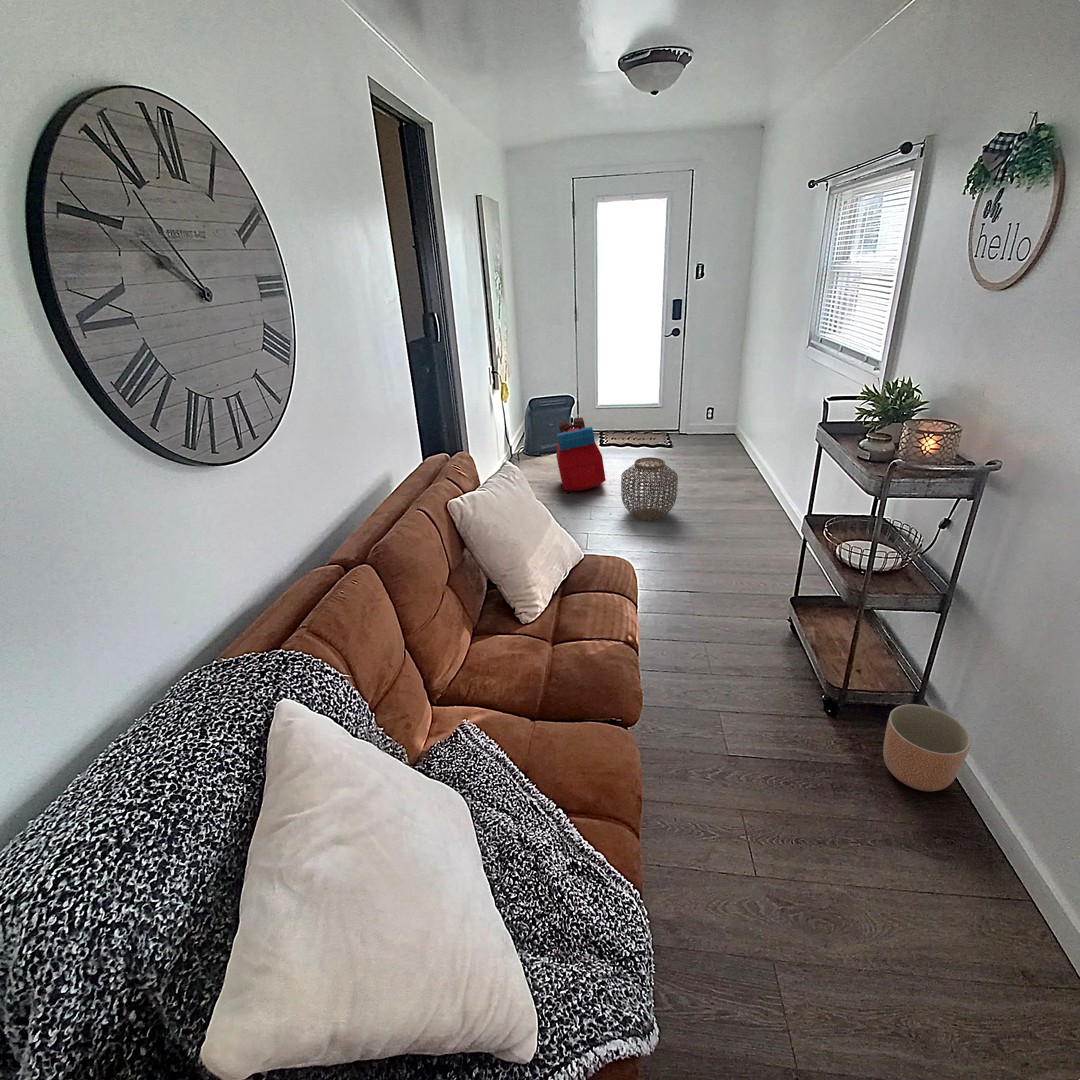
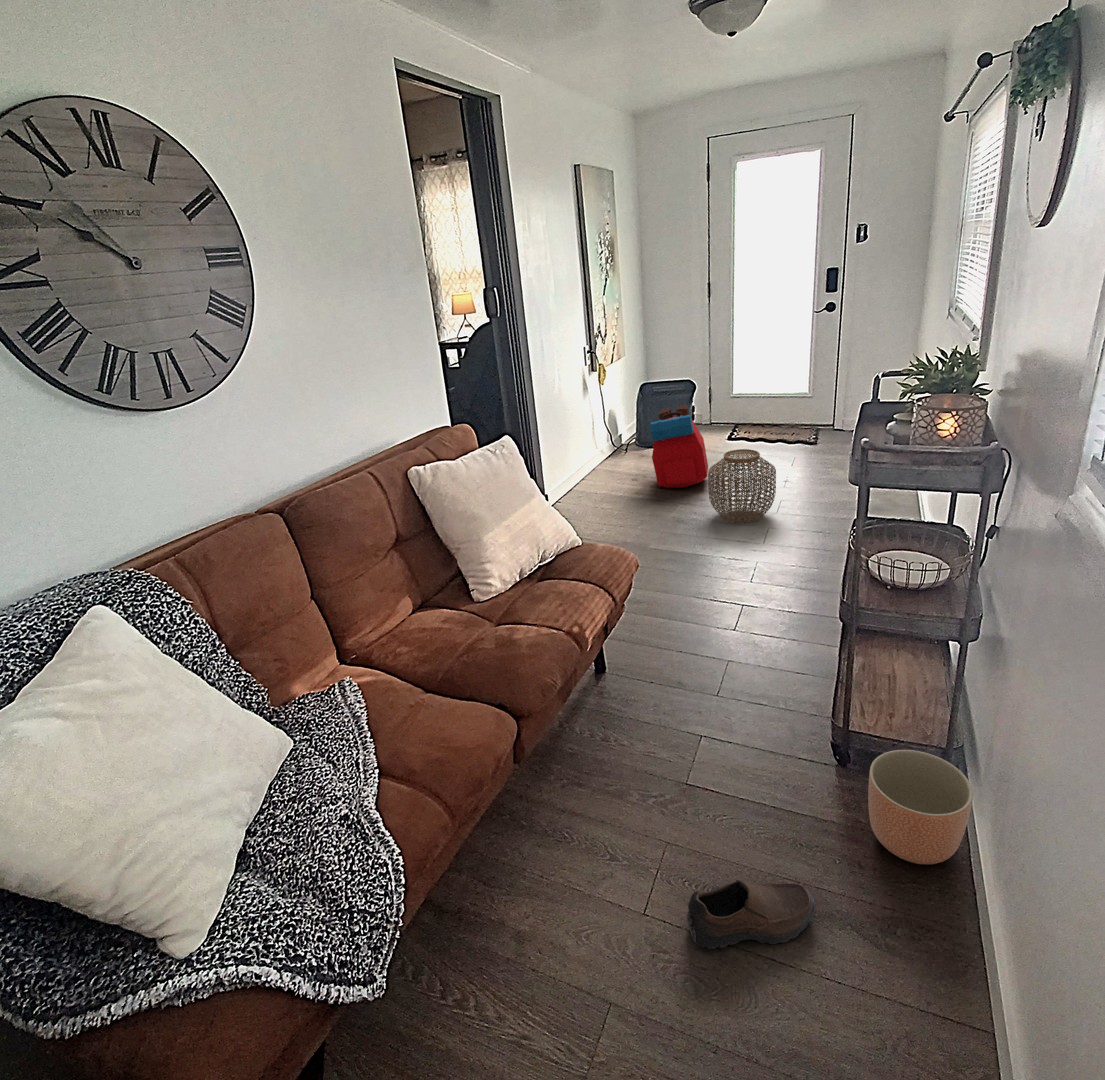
shoe: none [799,828,887,898] -> present [687,880,815,949]

